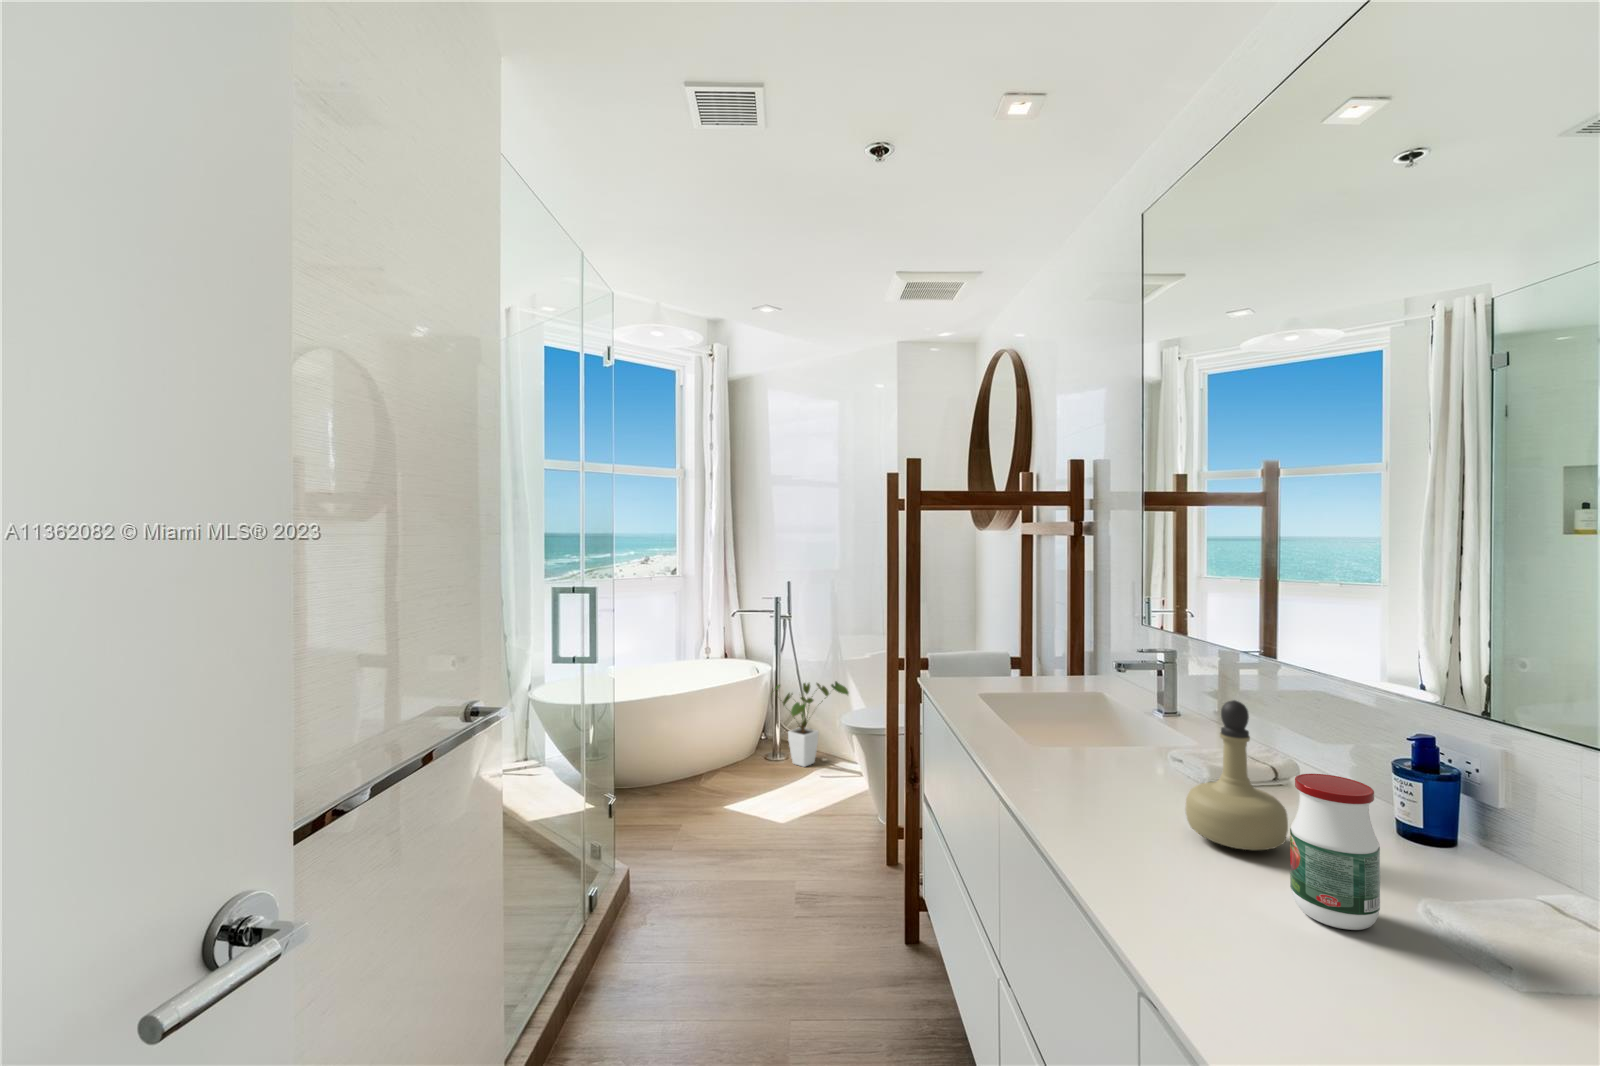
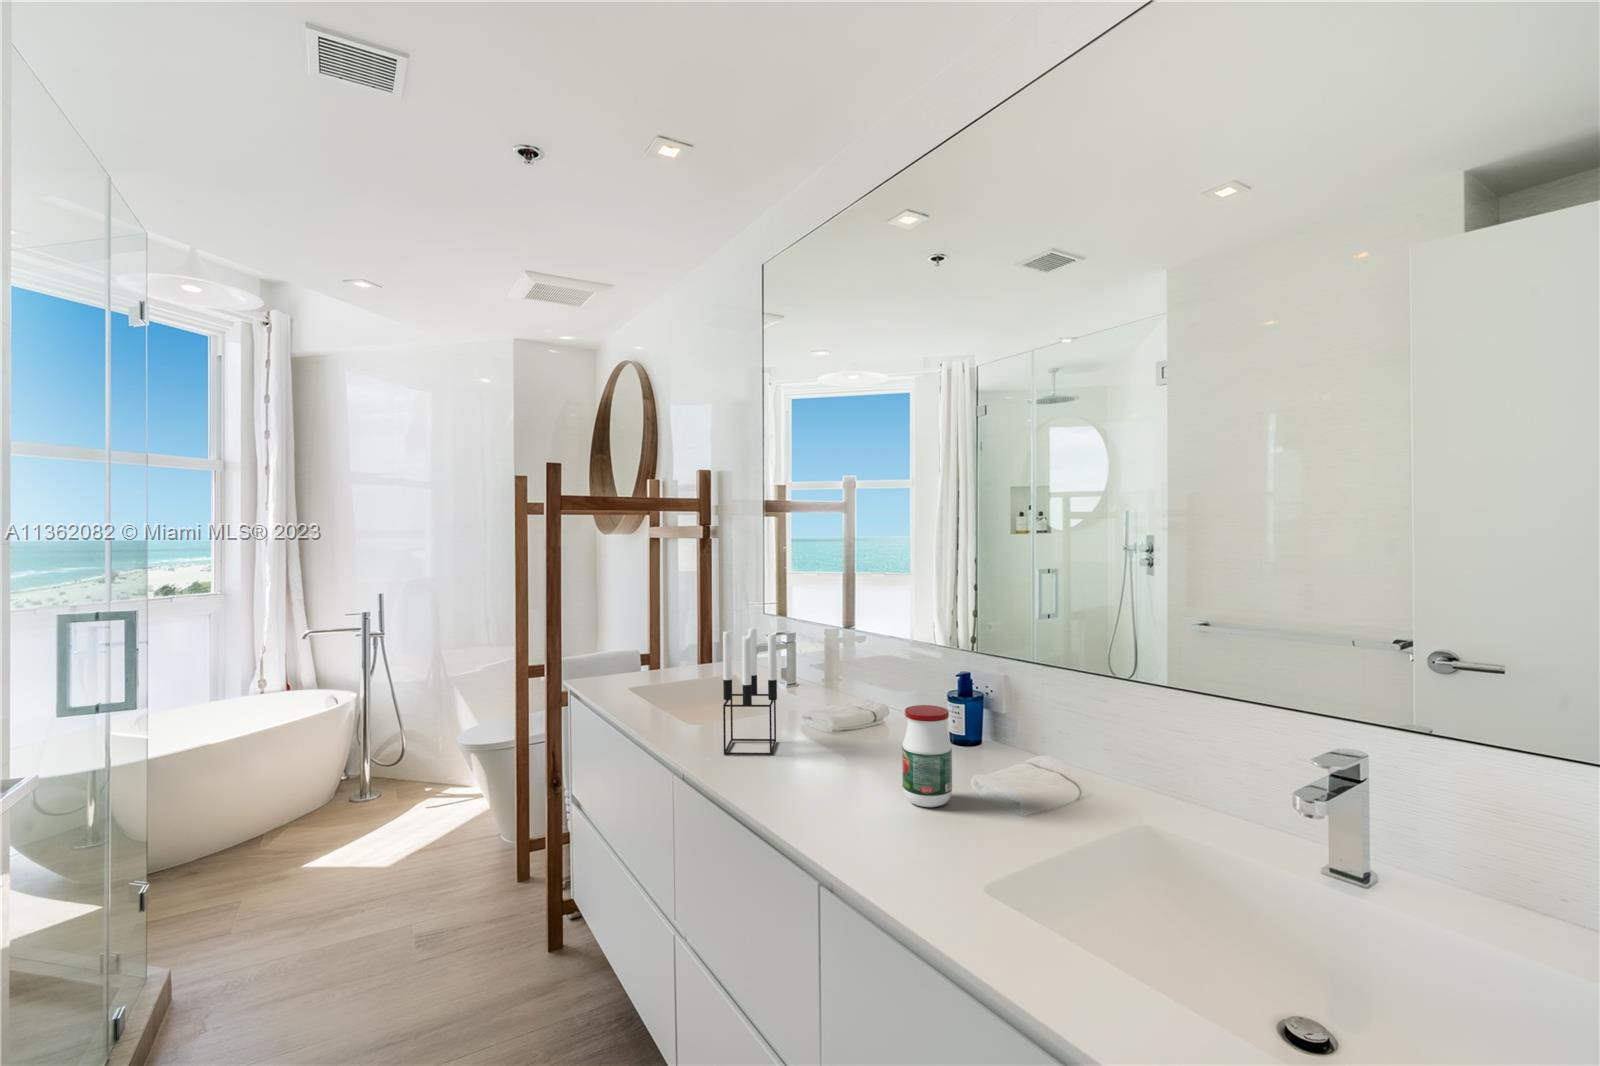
candle holder: none [1053,639,1126,798] -> present [723,628,777,755]
house plant: present [775,681,848,767] -> none [359,700,460,802]
perfume bottle: present [1185,700,1288,850] -> none [828,663,893,772]

